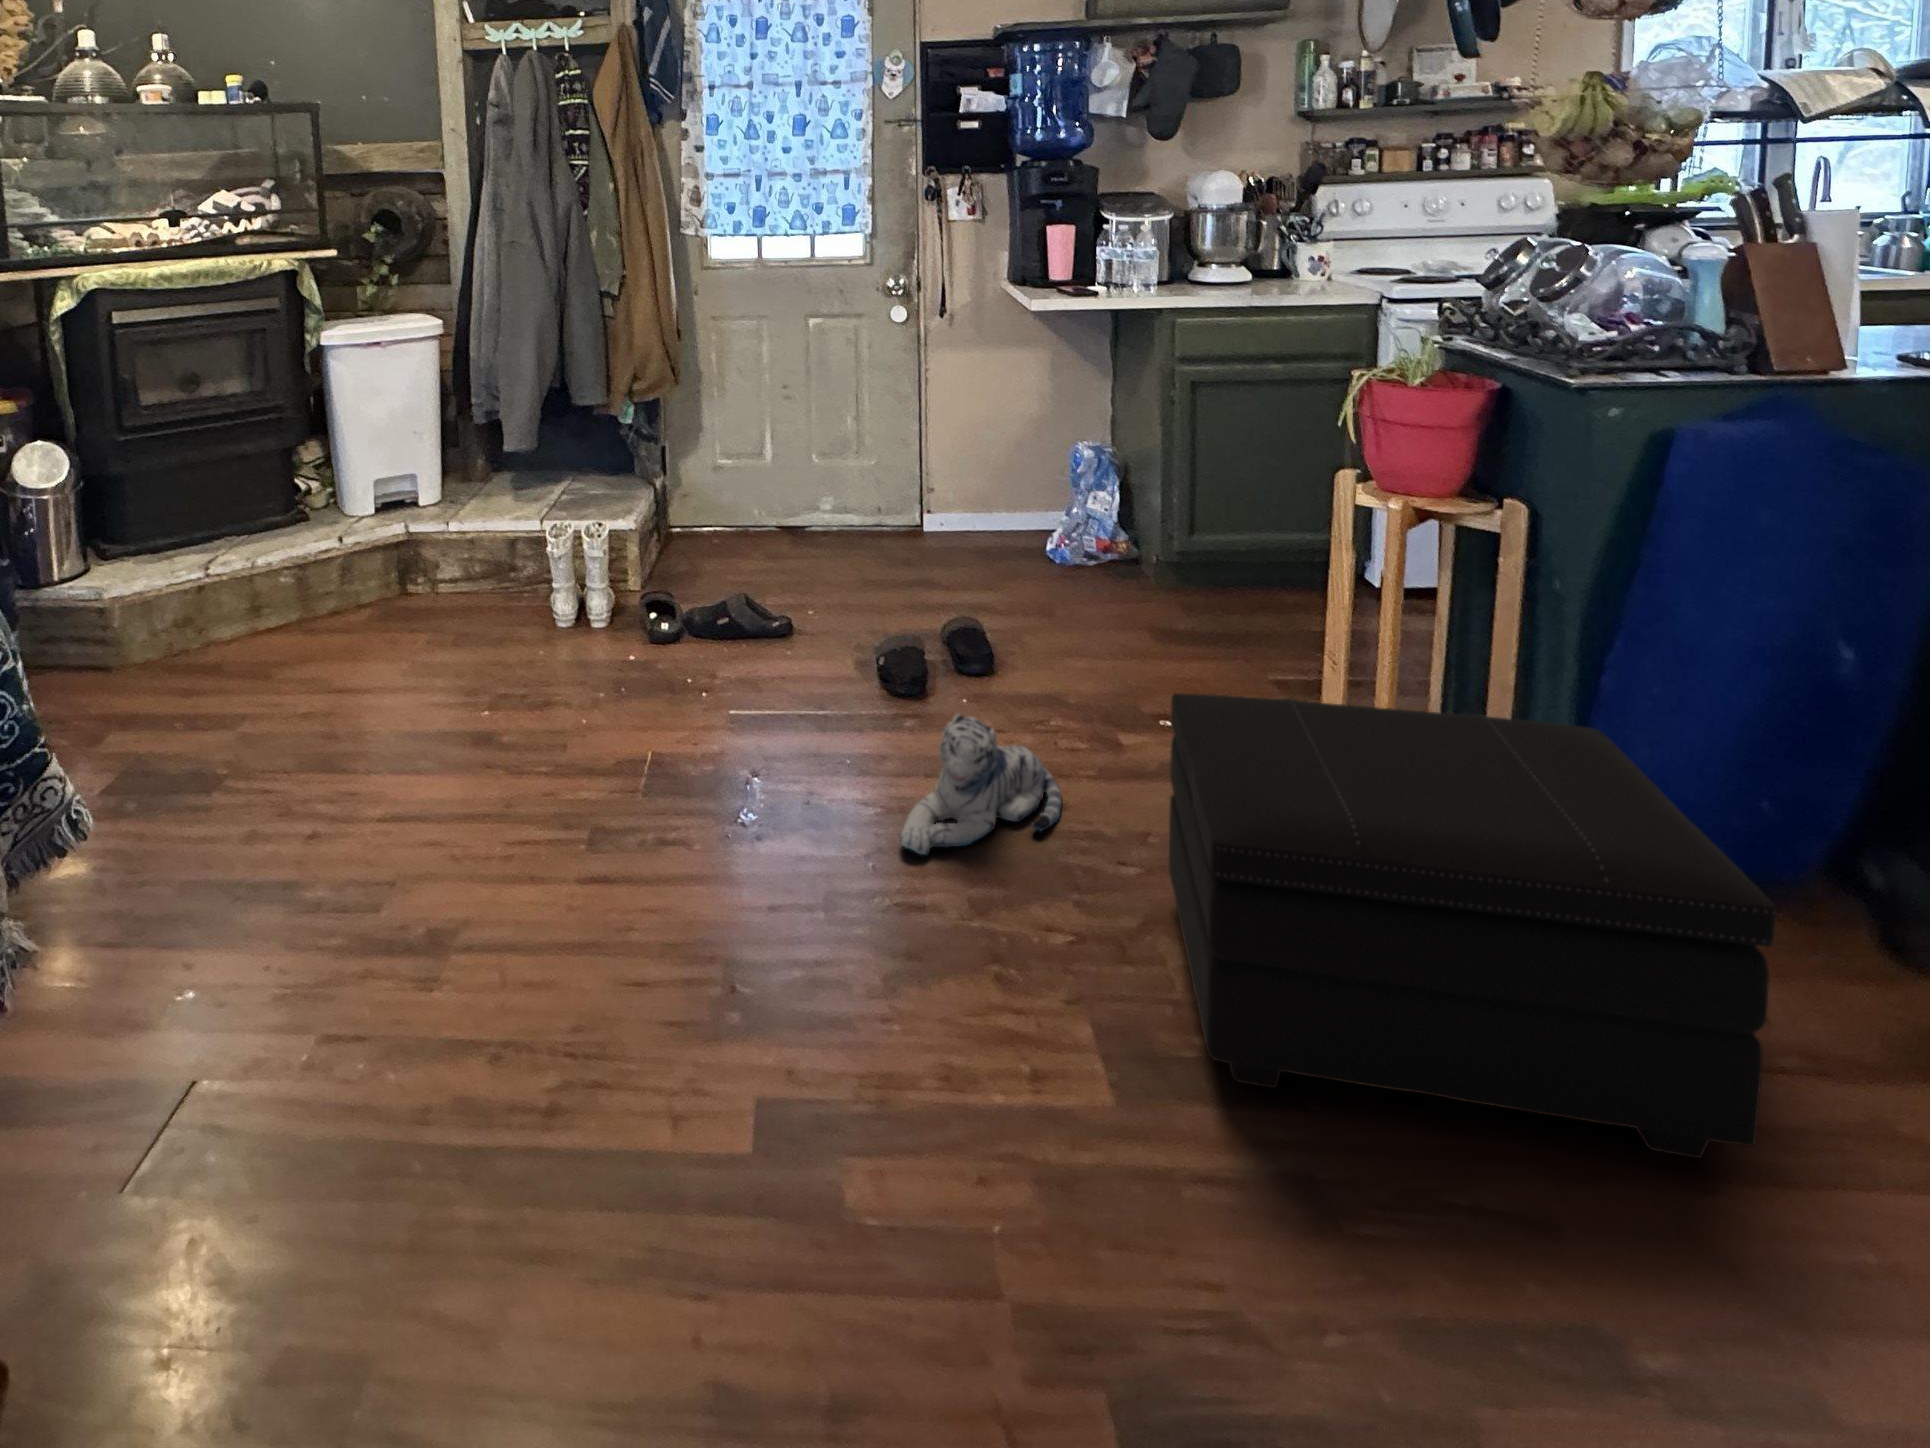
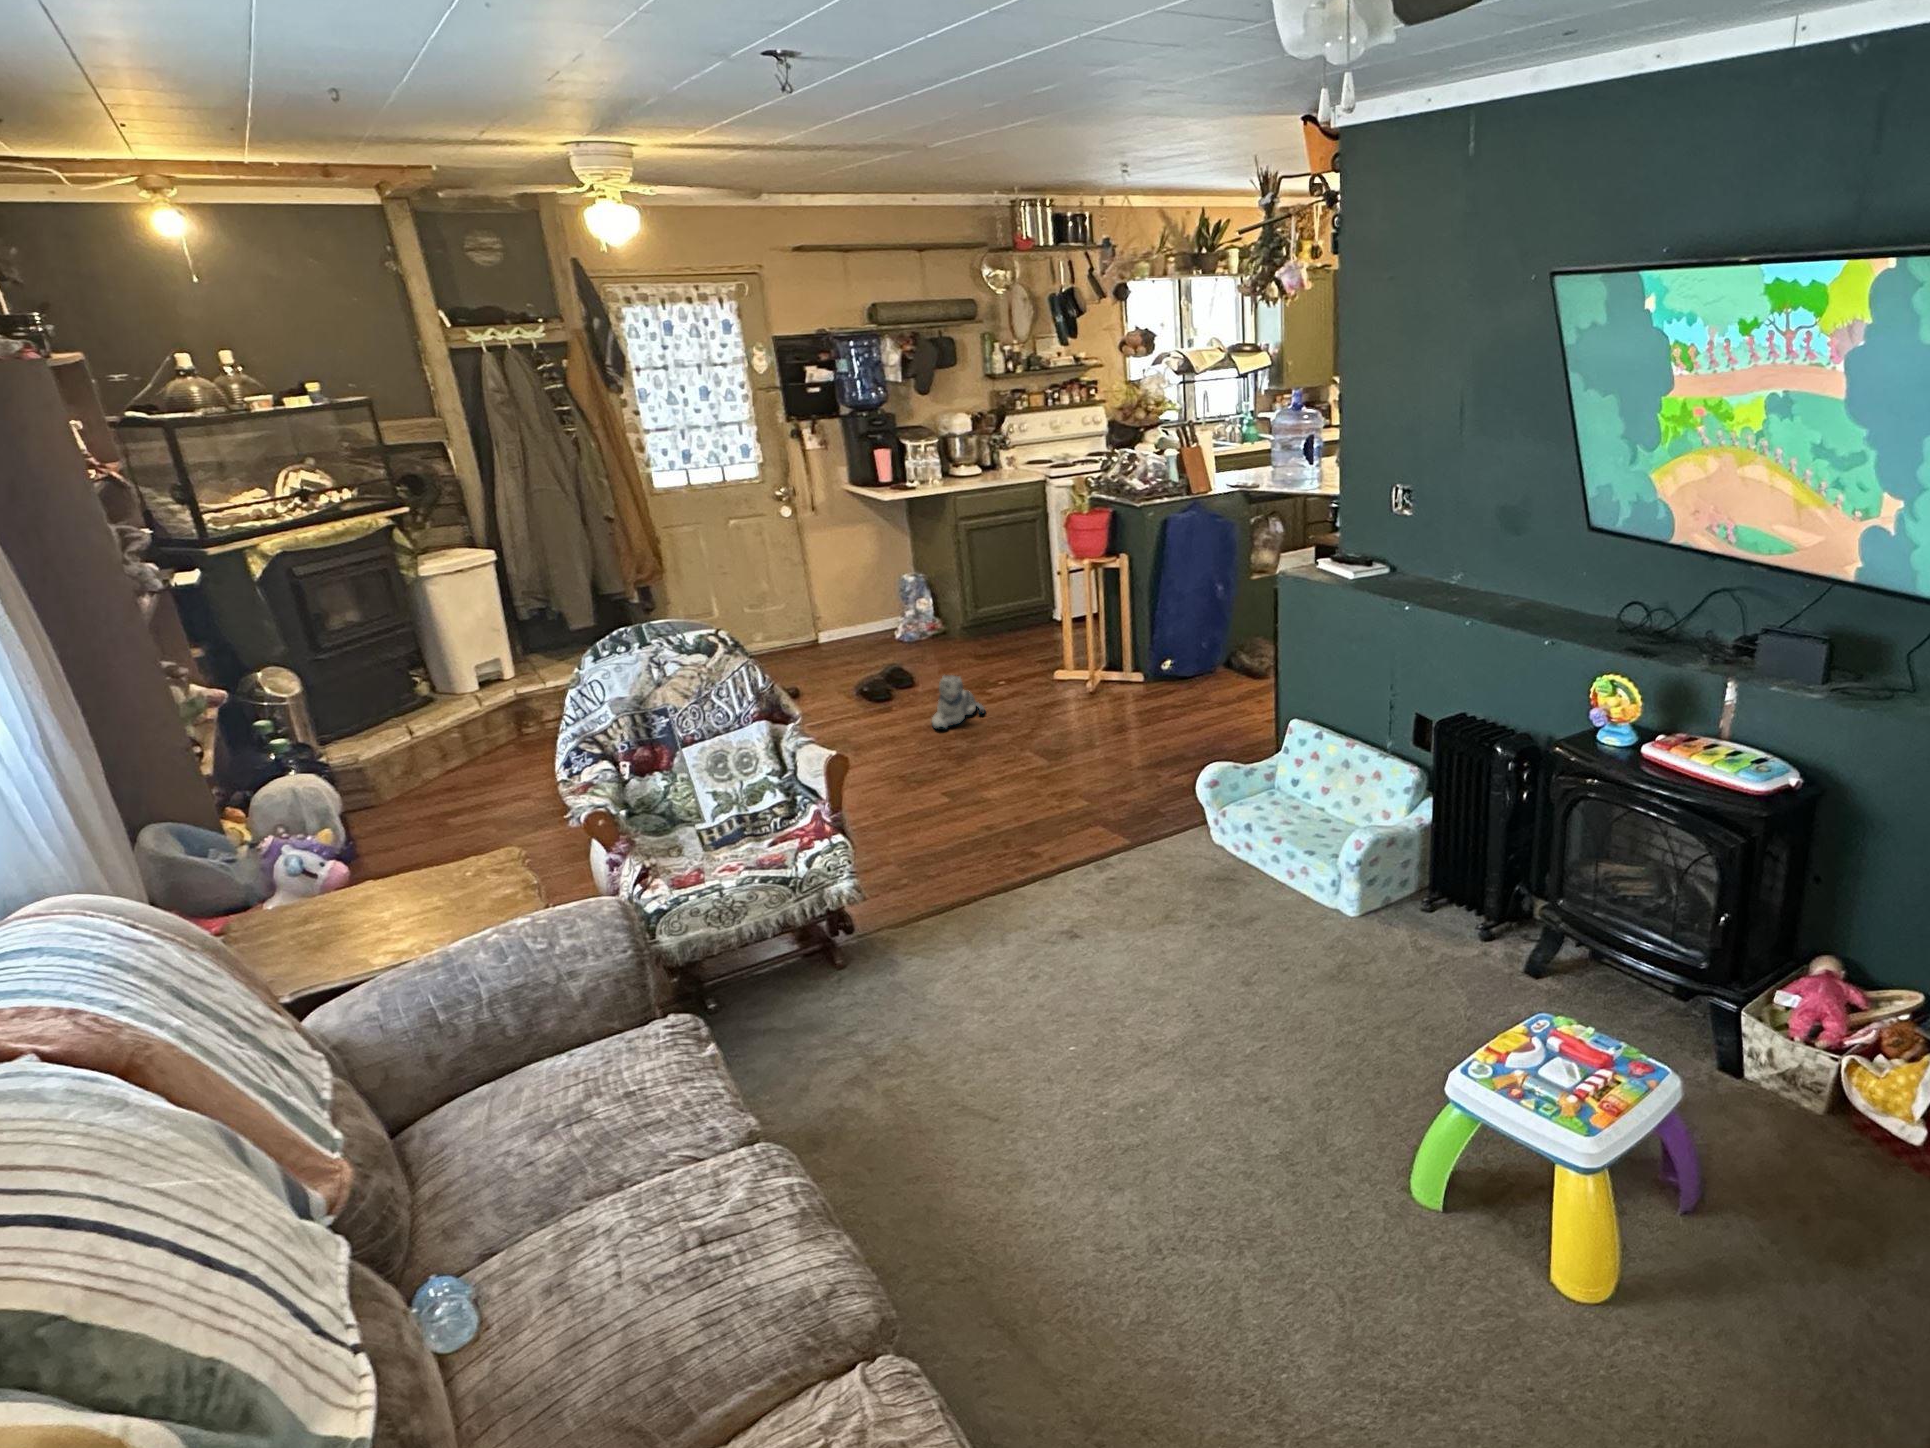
footstool: present [1169,693,1776,1158] -> none [1030,617,1198,736]

